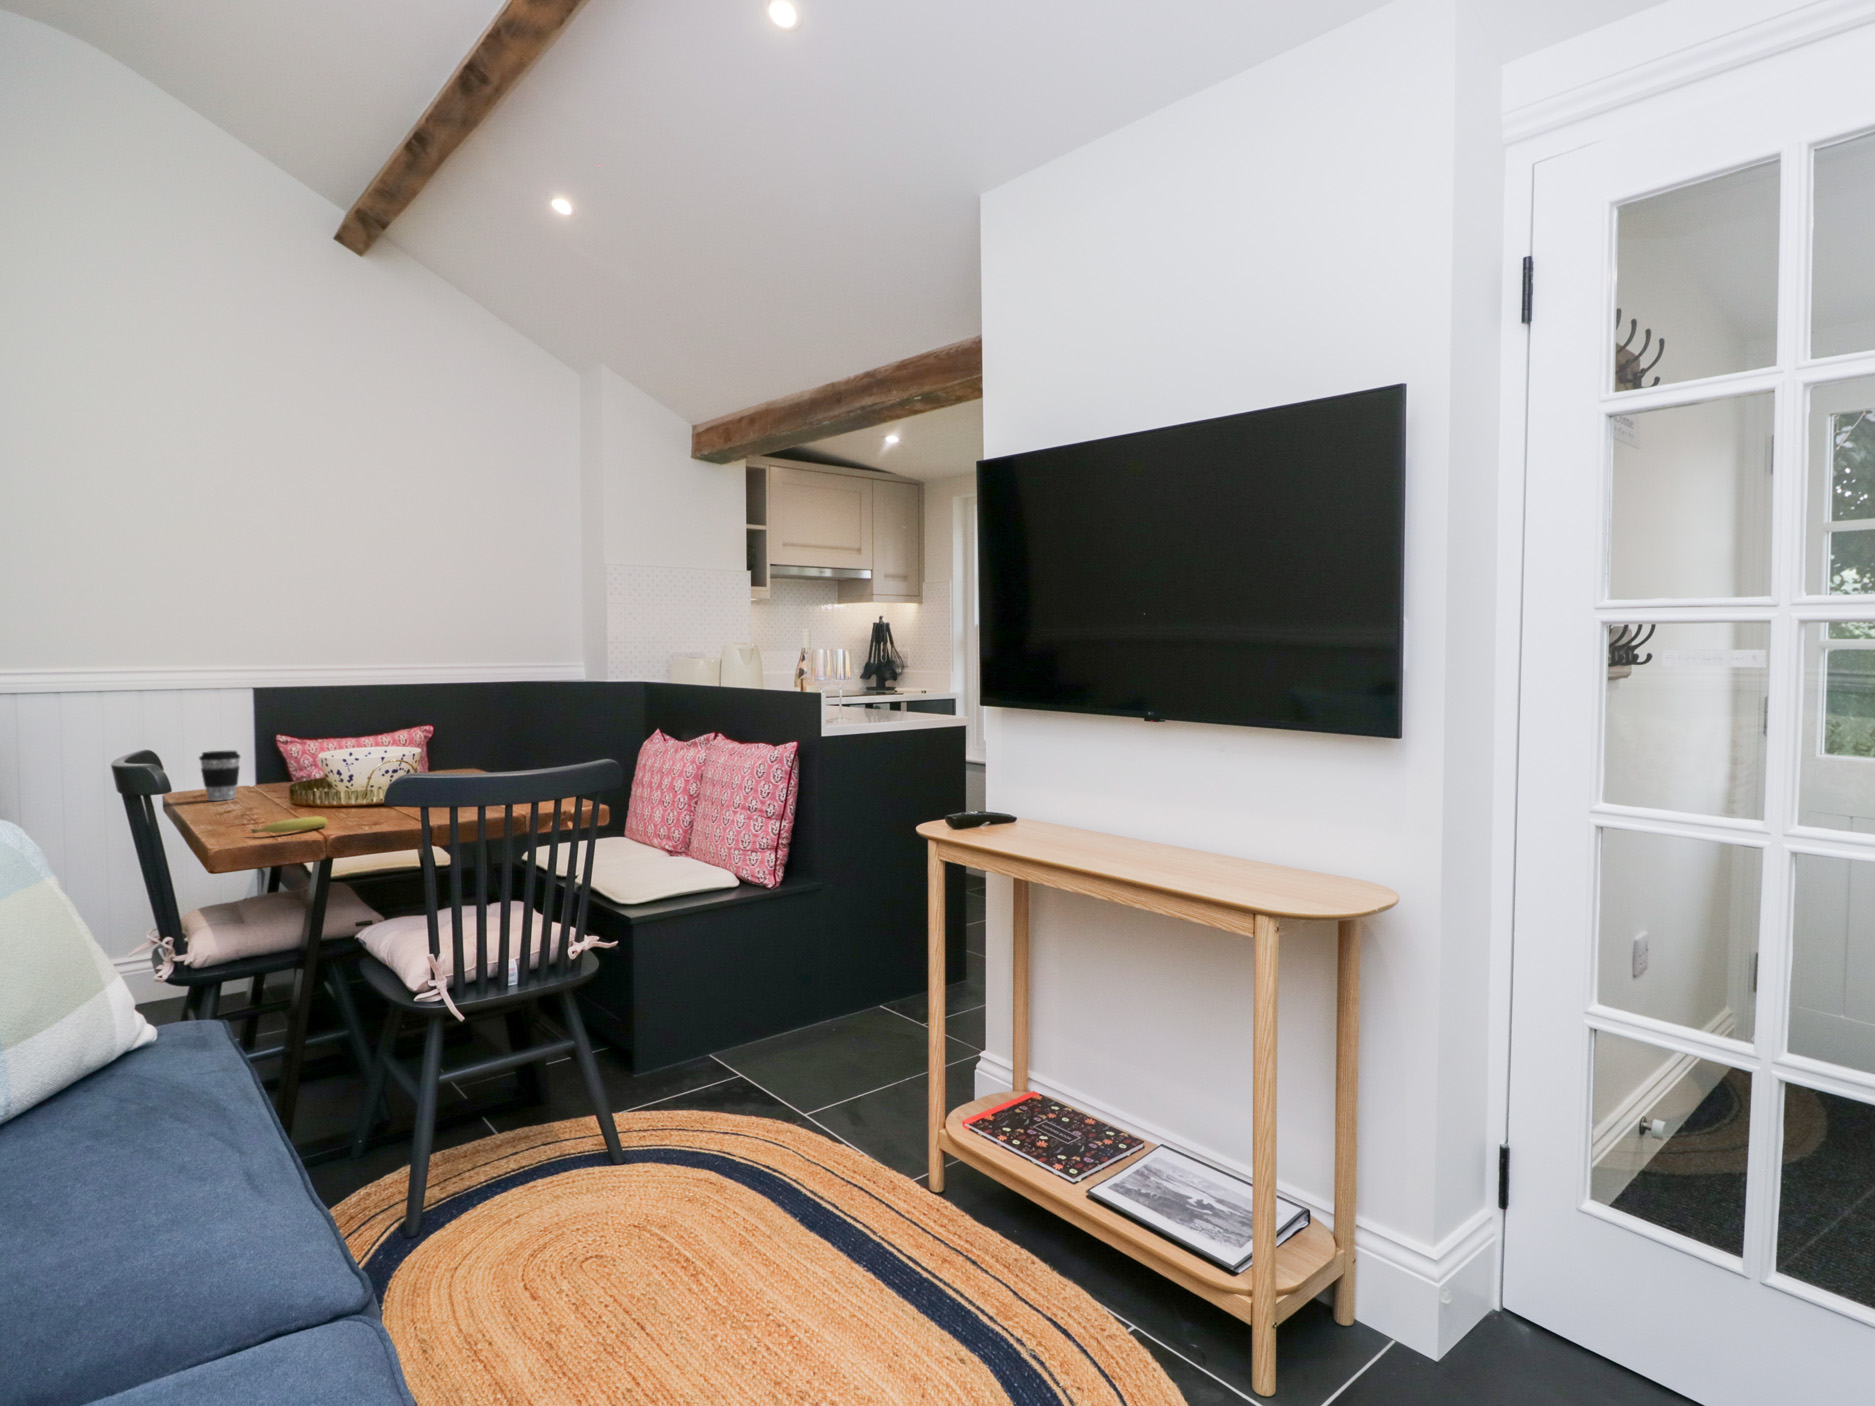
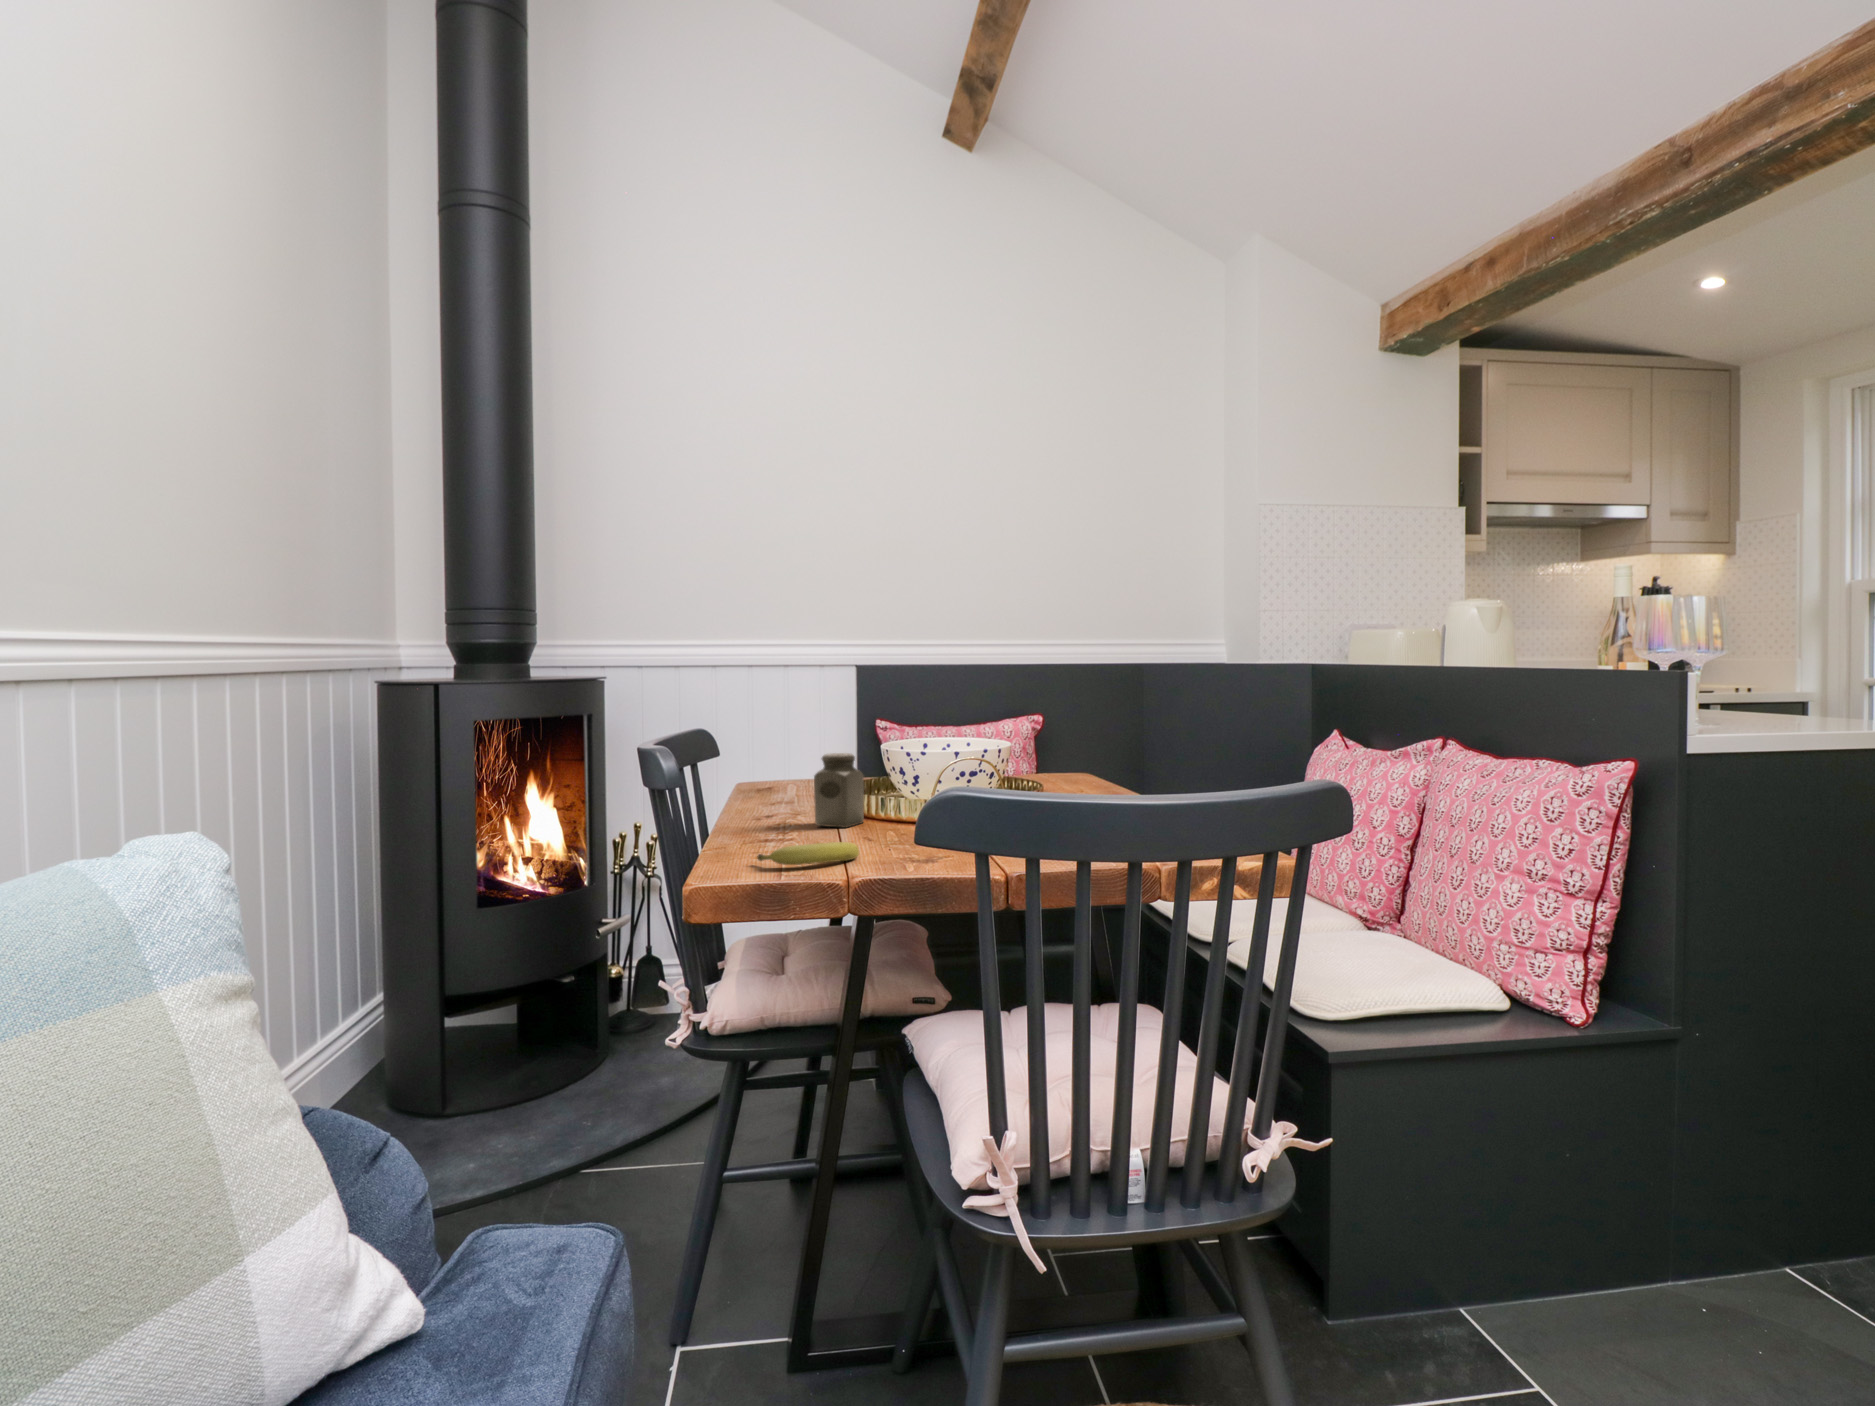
coffee cup: present [199,751,240,801] -> none [768,735,811,797]
salt shaker: none [271,762,311,814] -> present [814,753,864,828]

